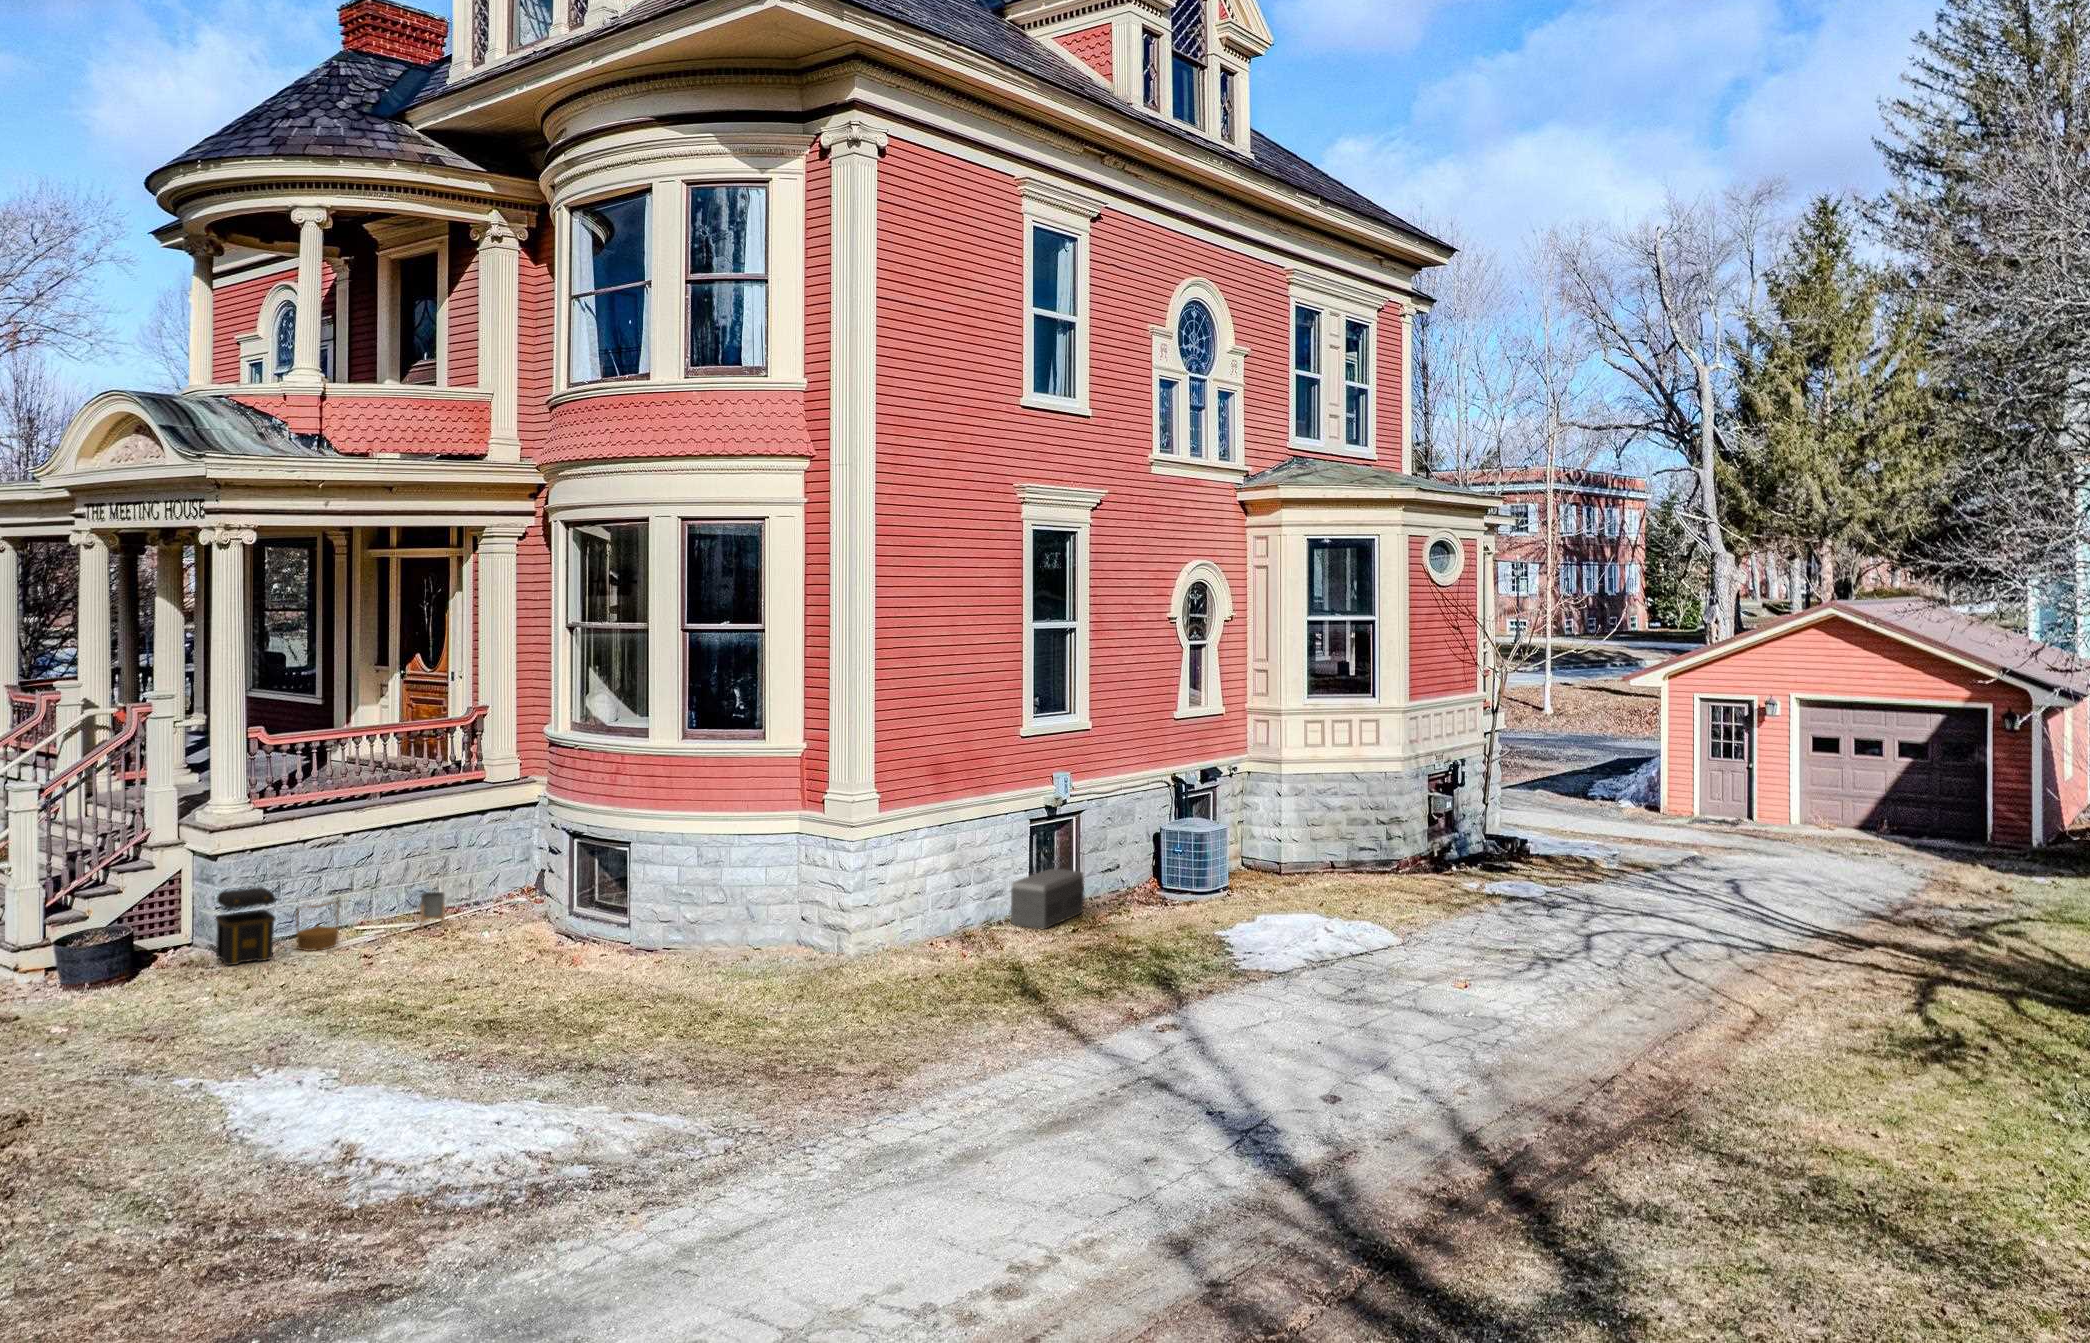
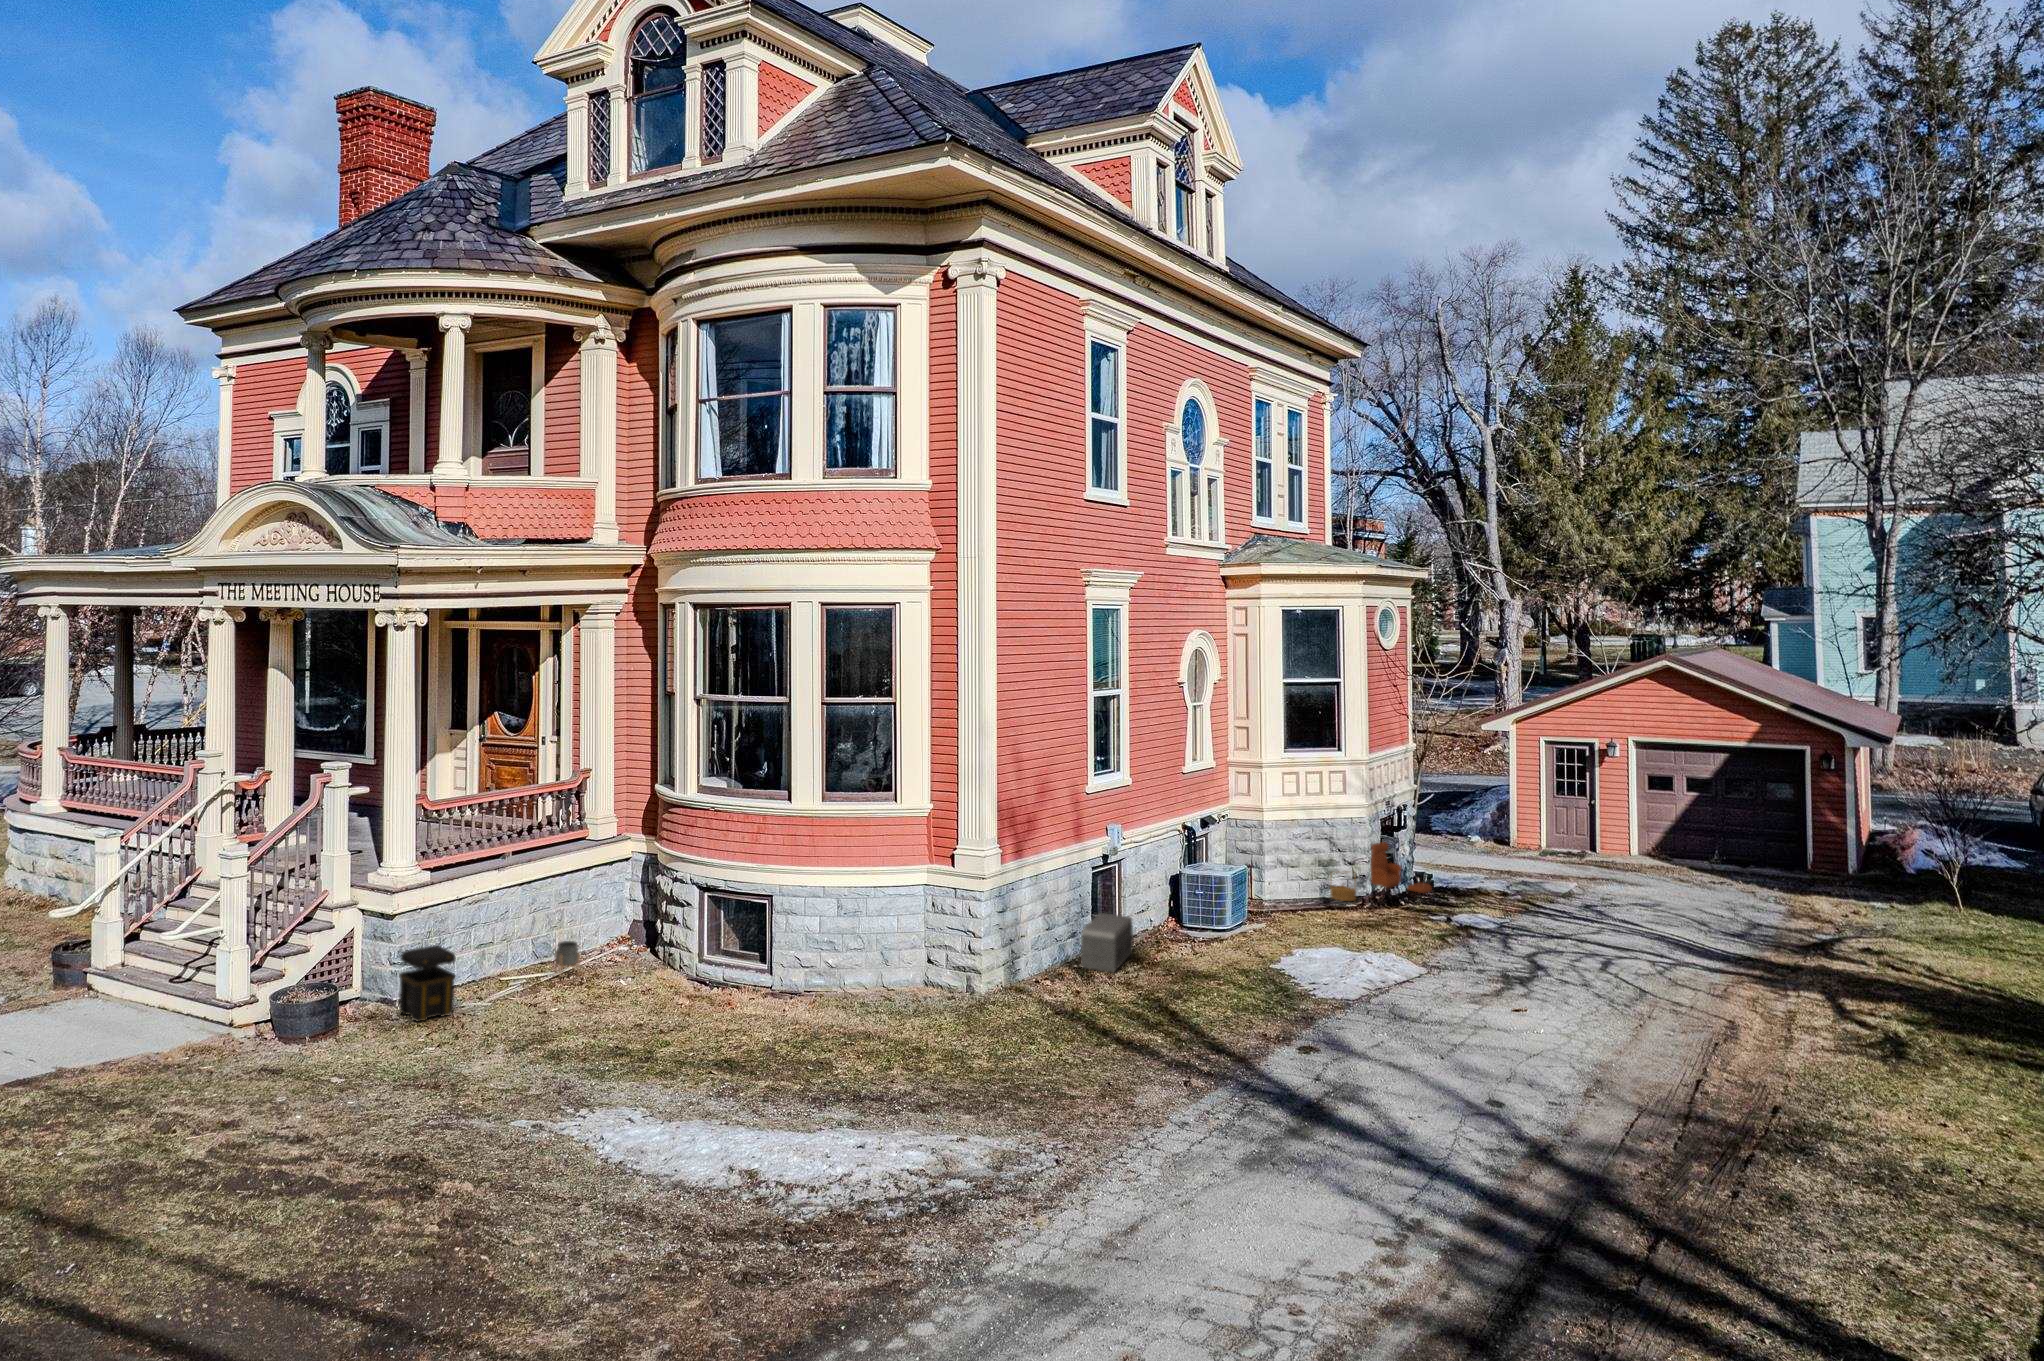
lounge chair: none [1419,803,1490,872] -> present [1370,842,1432,903]
woven basket: present [296,903,339,951] -> present [1330,871,1356,901]

